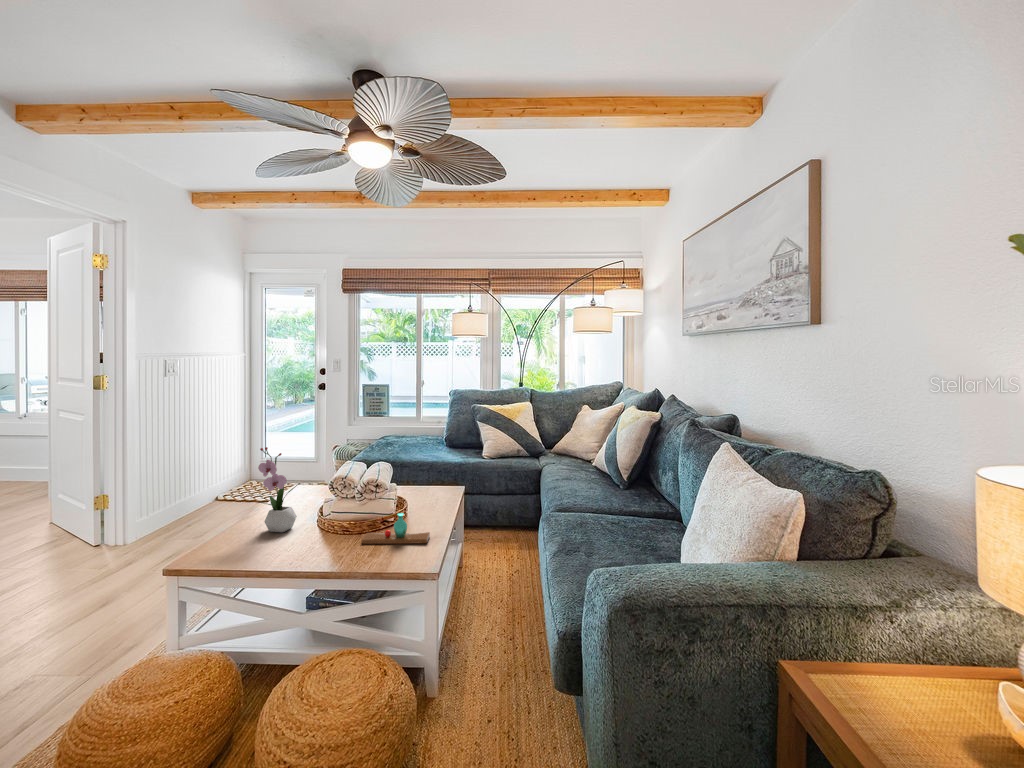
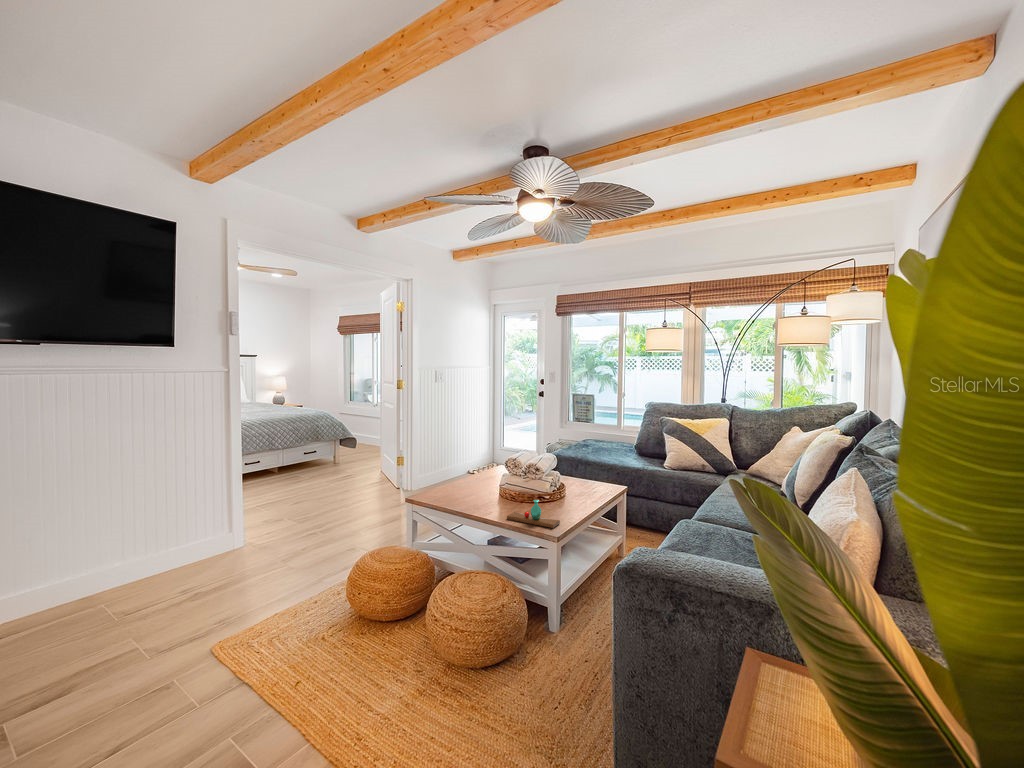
flower arrangement: present [258,447,297,532] -> none [449,438,477,501]

